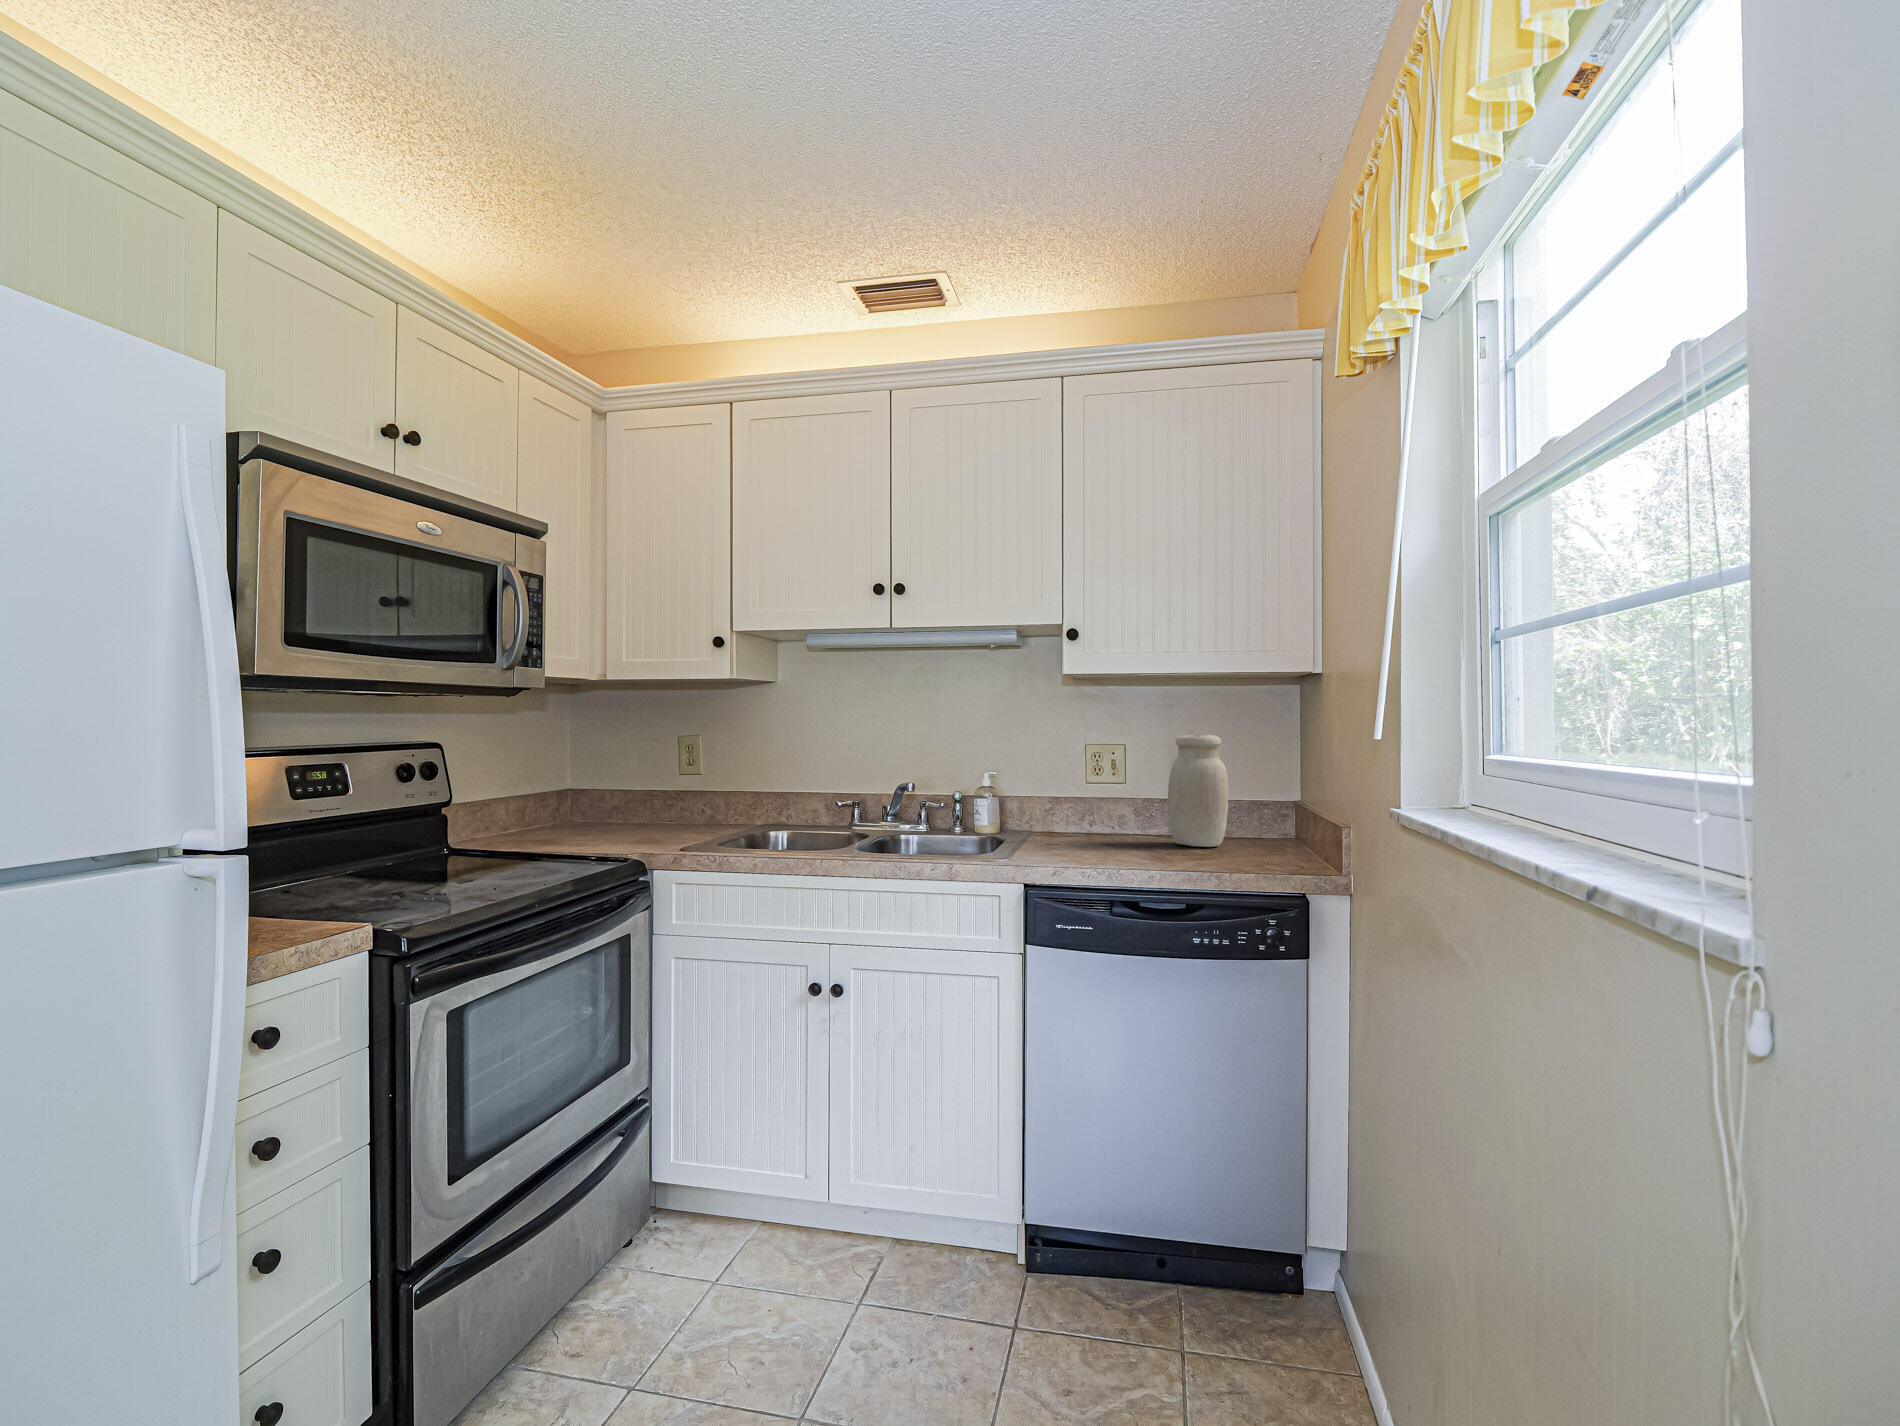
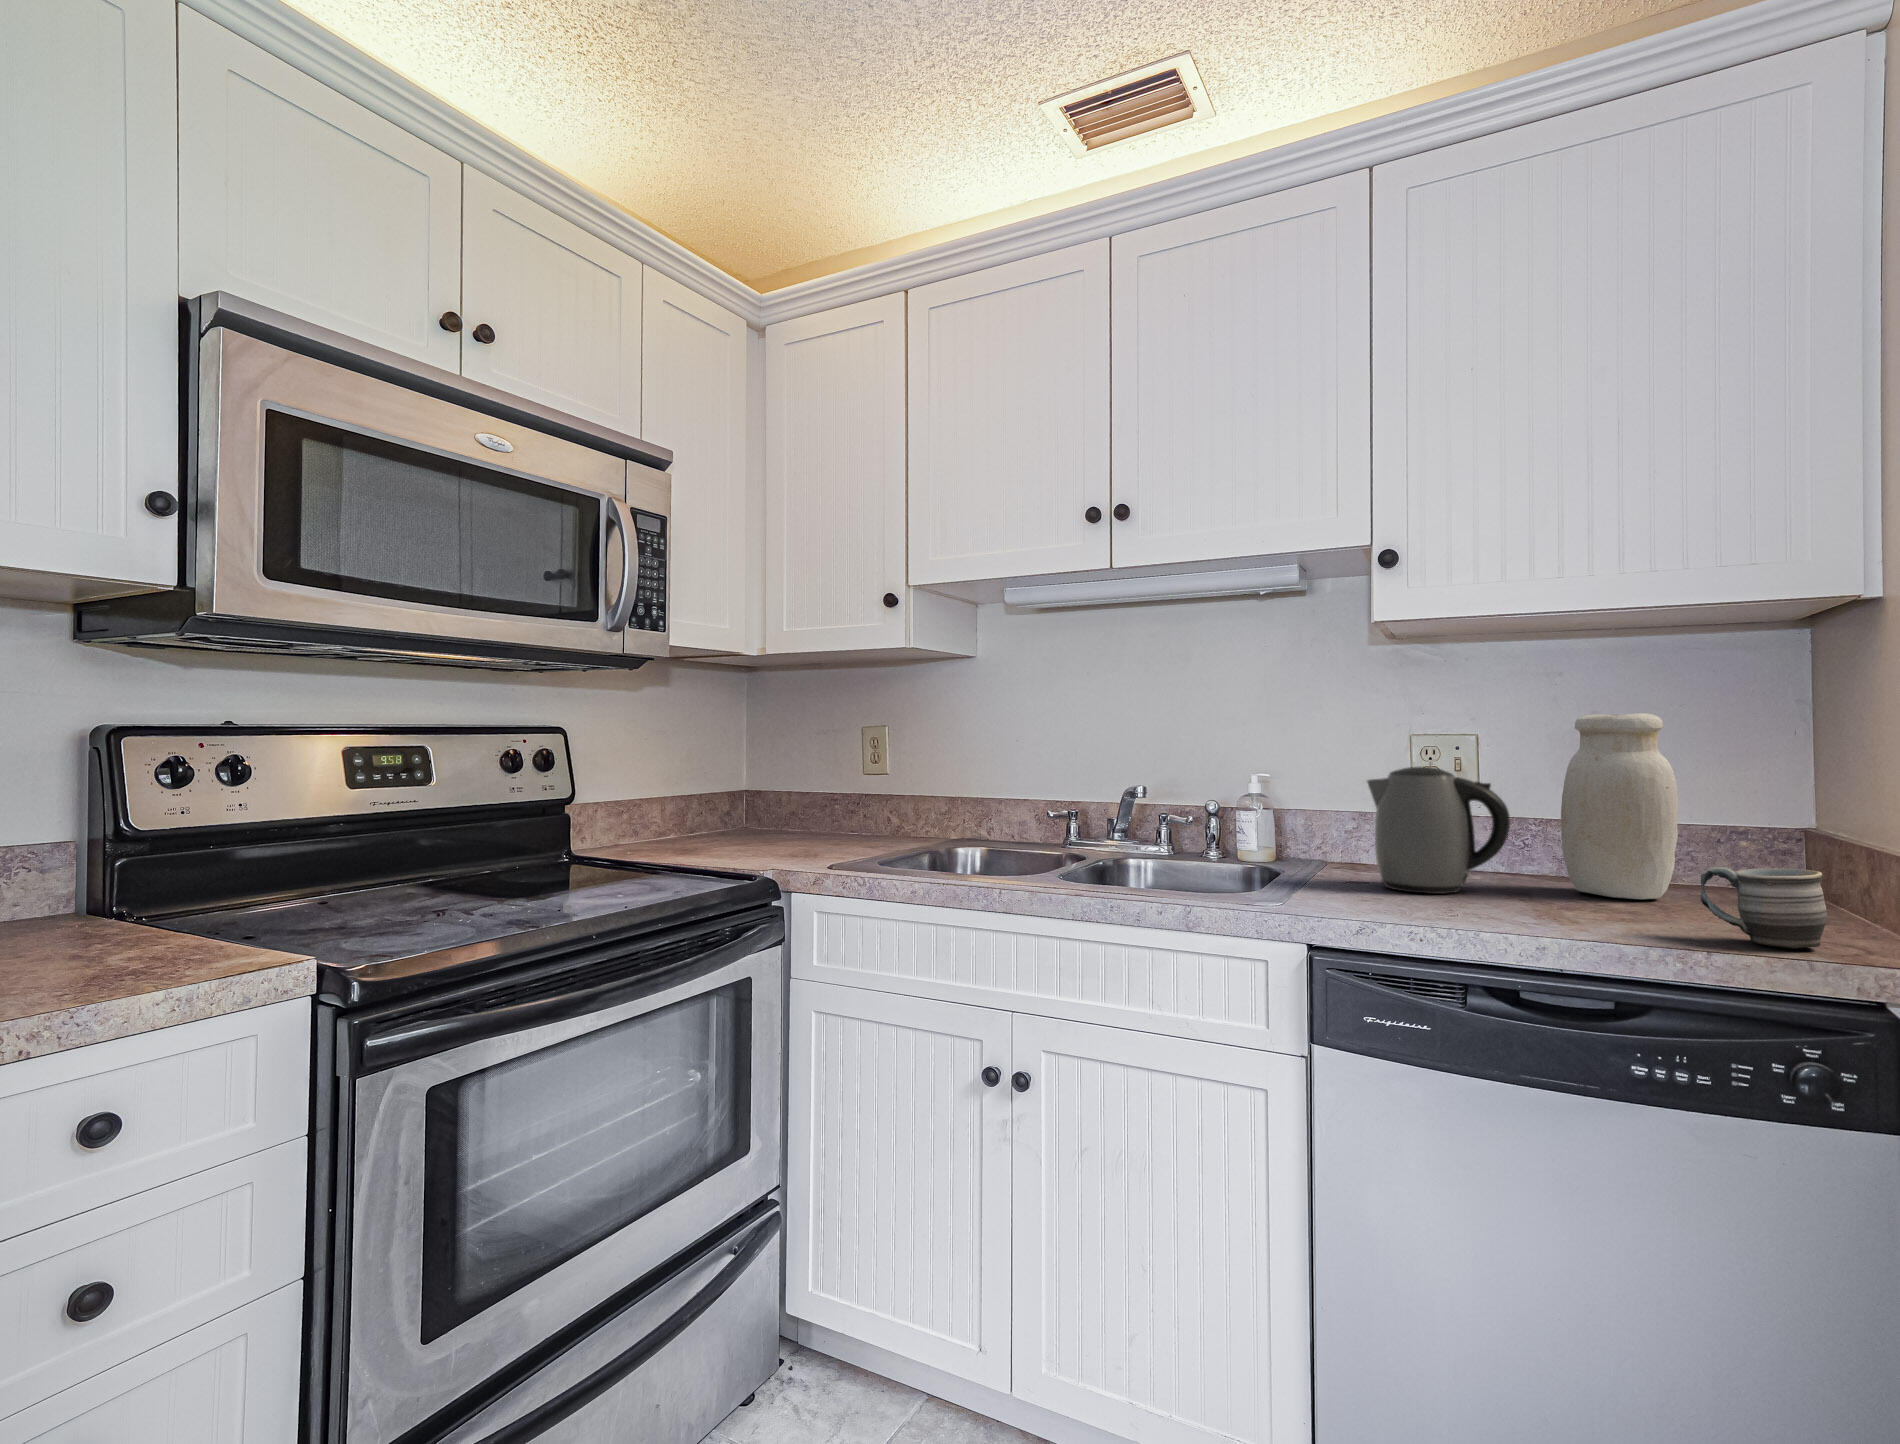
kettle: none [1057,768,1139,849] -> present [1367,767,1510,894]
mug: none [1231,826,1287,869] -> present [1701,867,1827,948]

